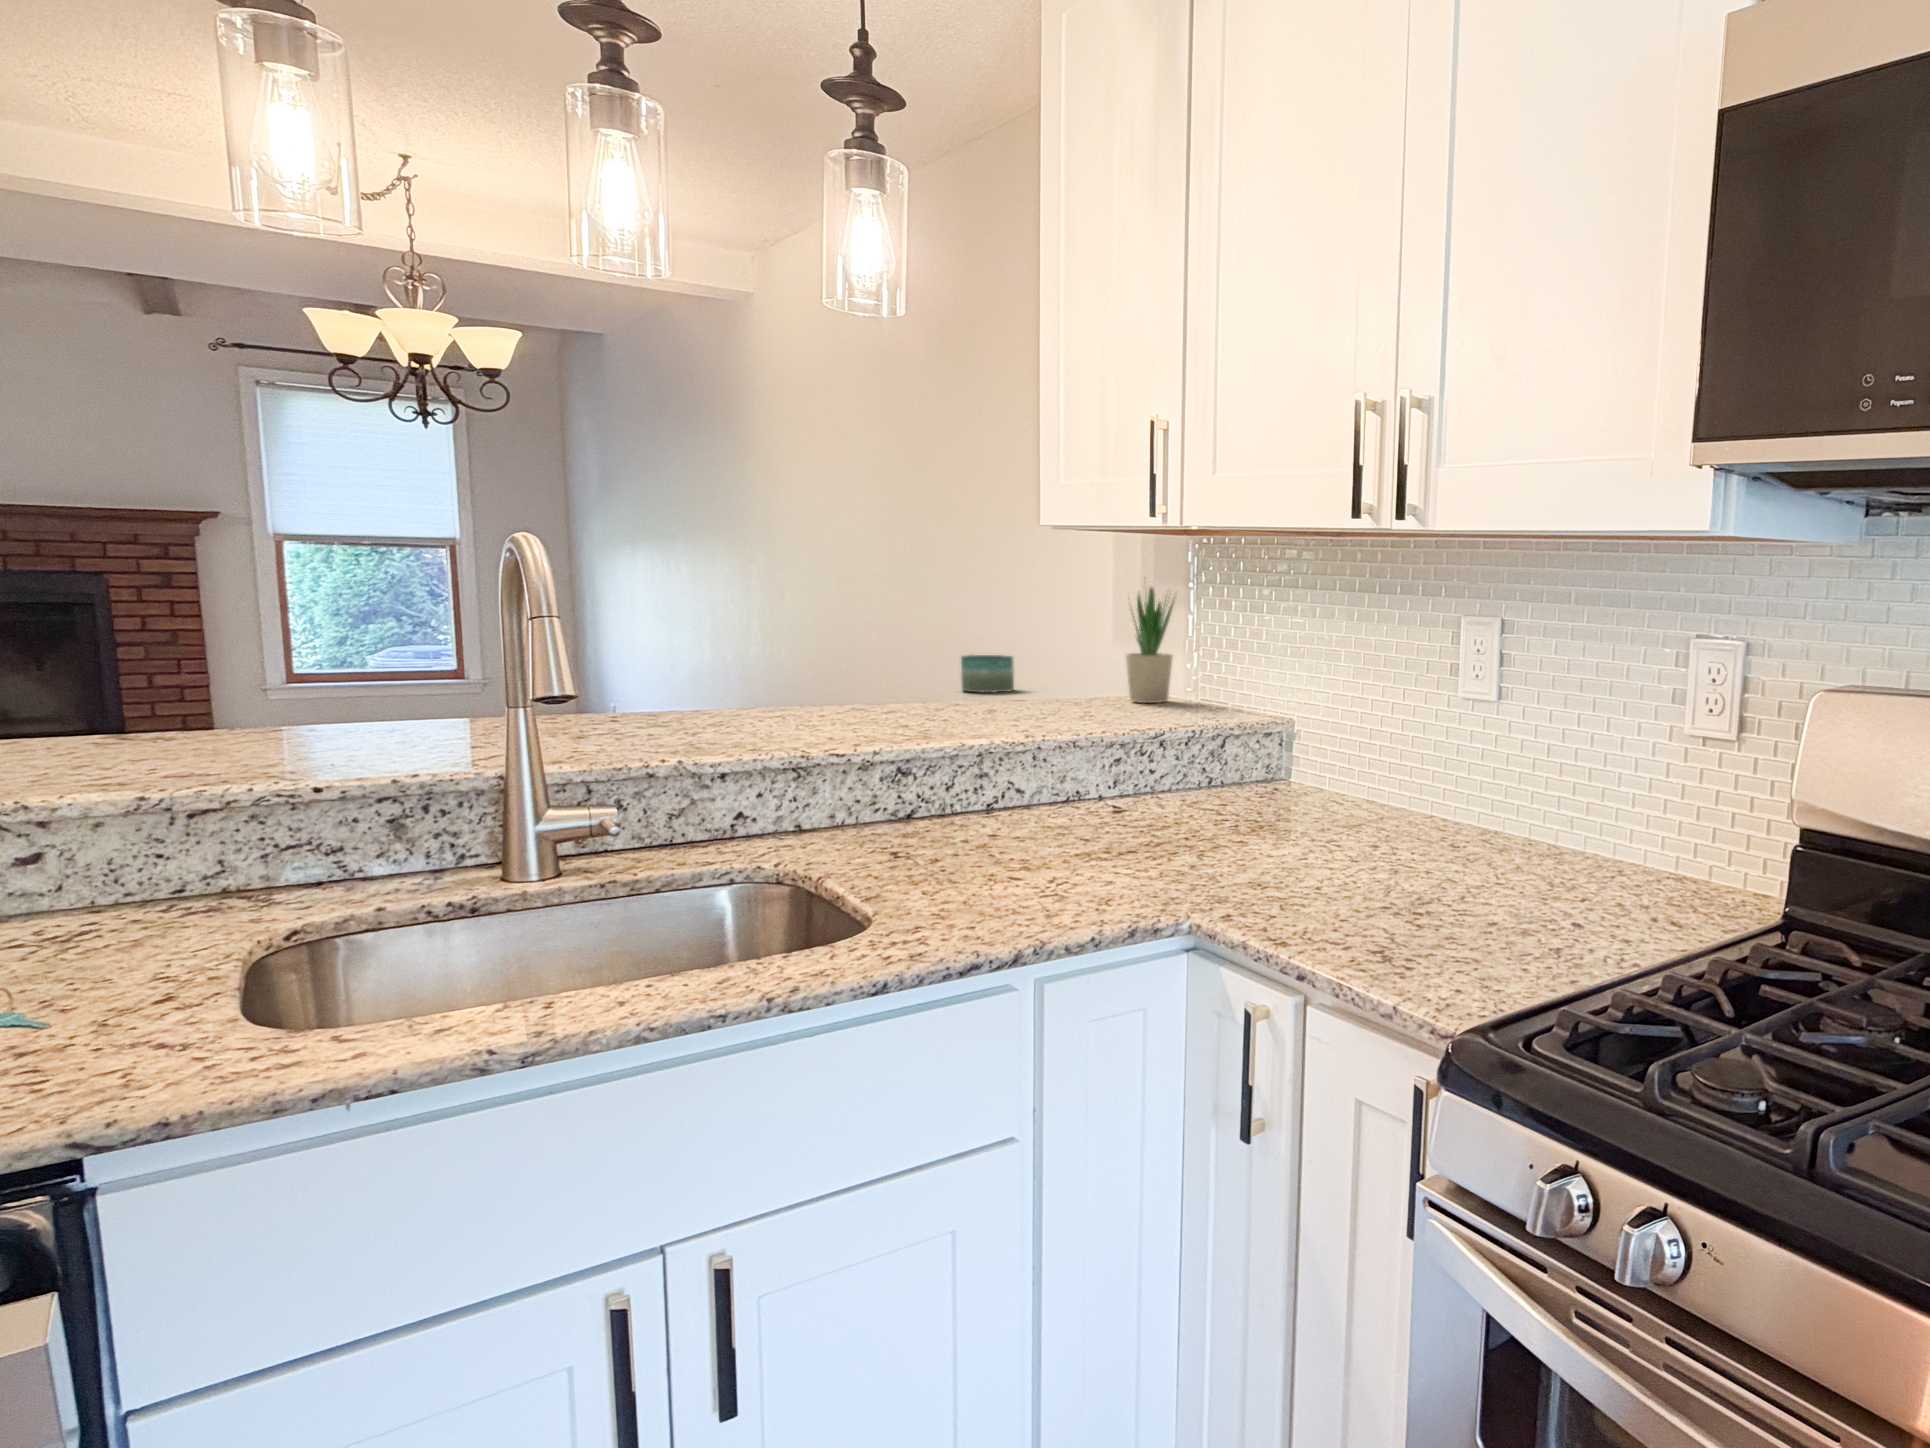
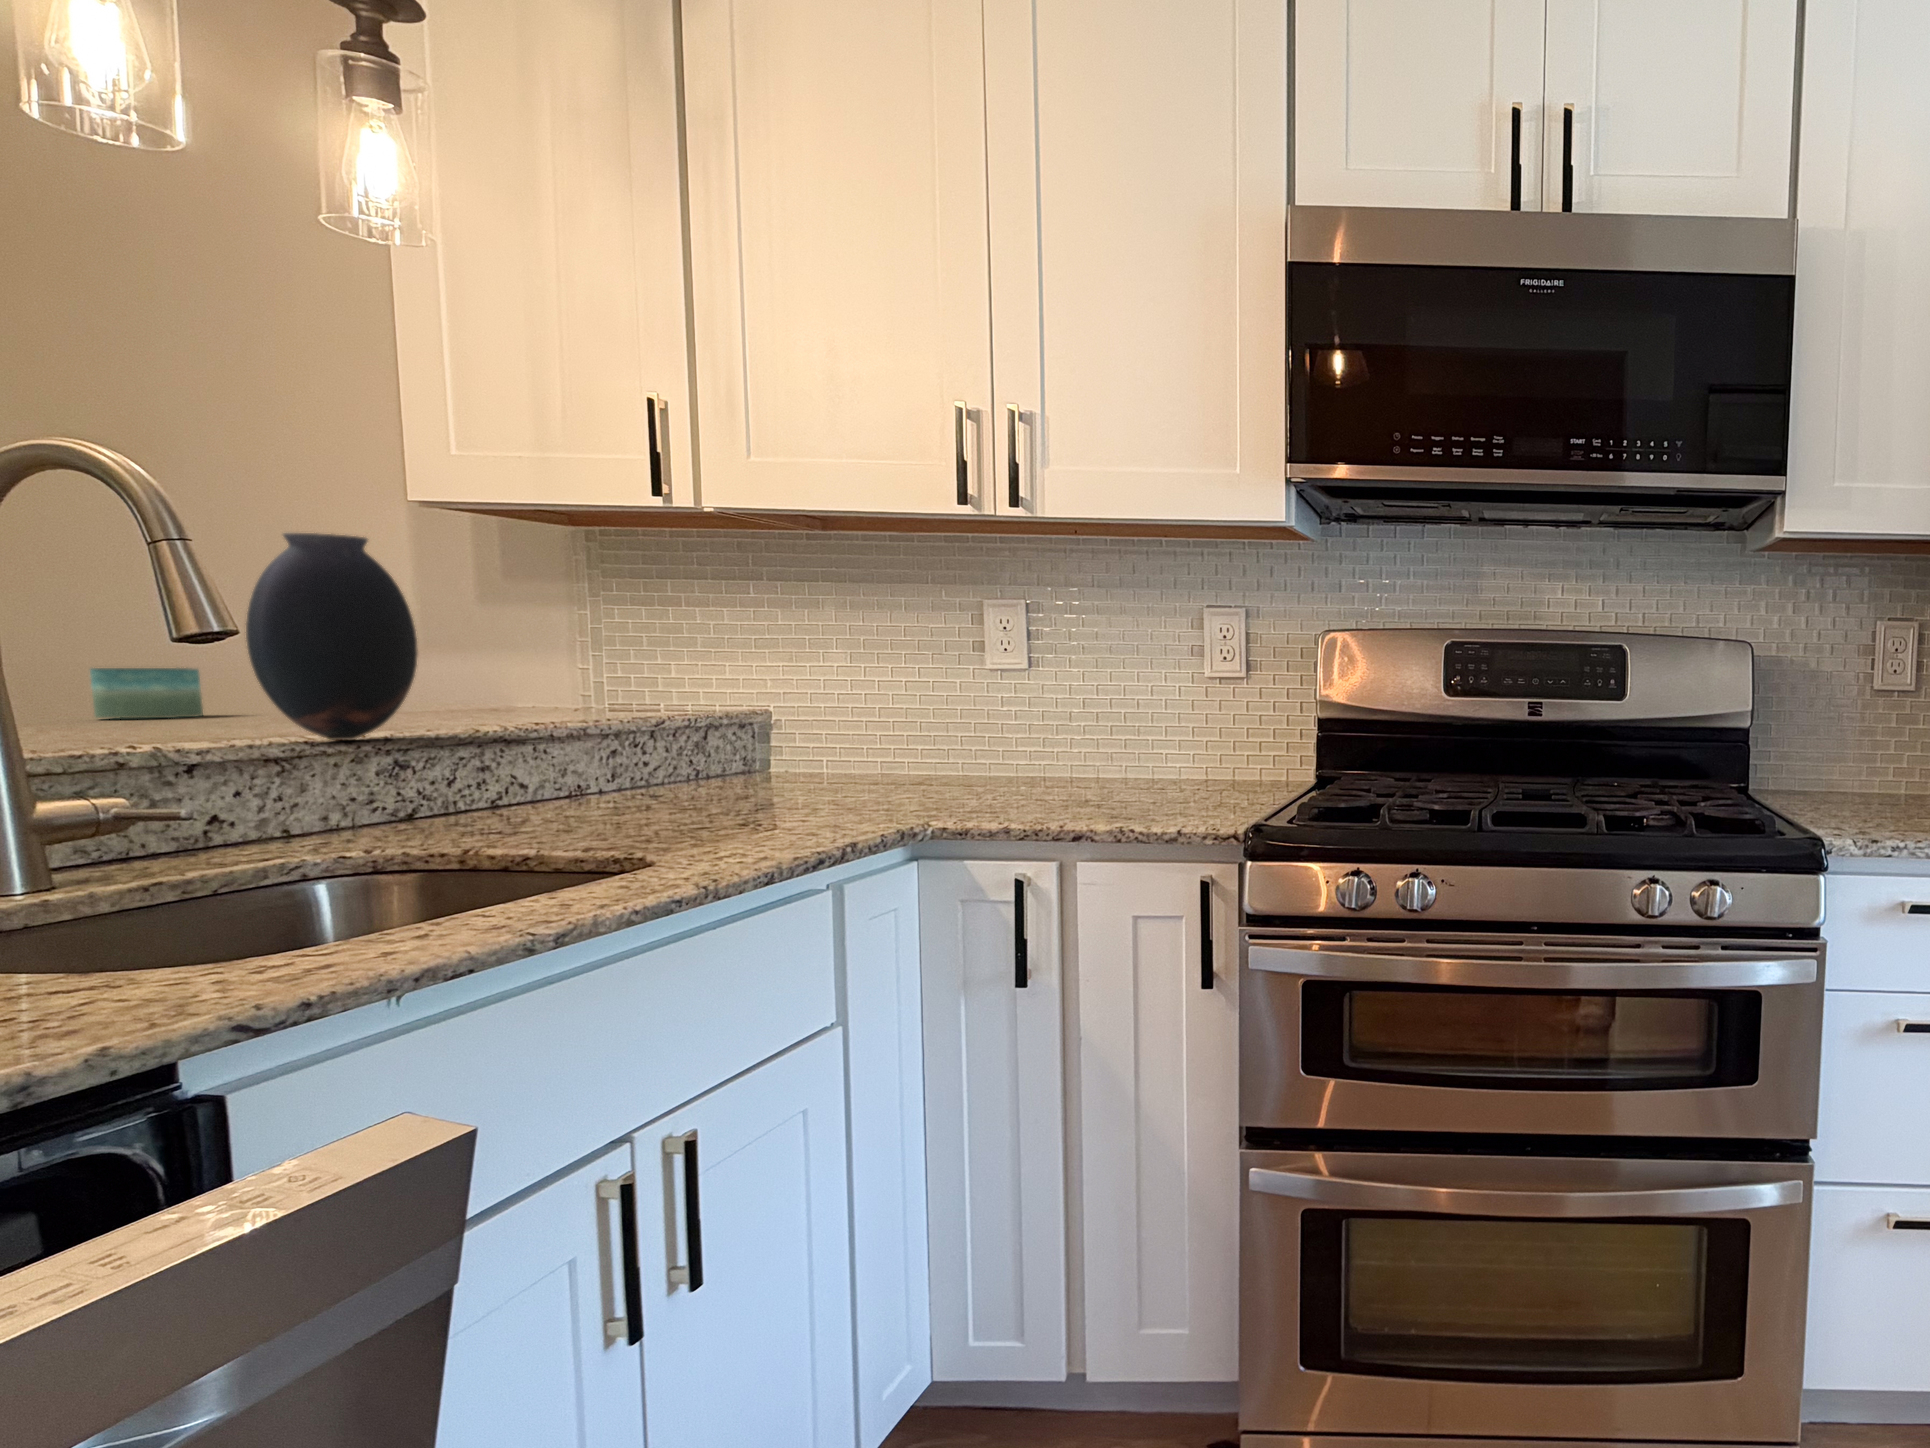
vase: none [784,573,901,752] -> present [246,533,418,740]
potted plant: present [1126,588,1174,703] -> none [480,552,562,709]

